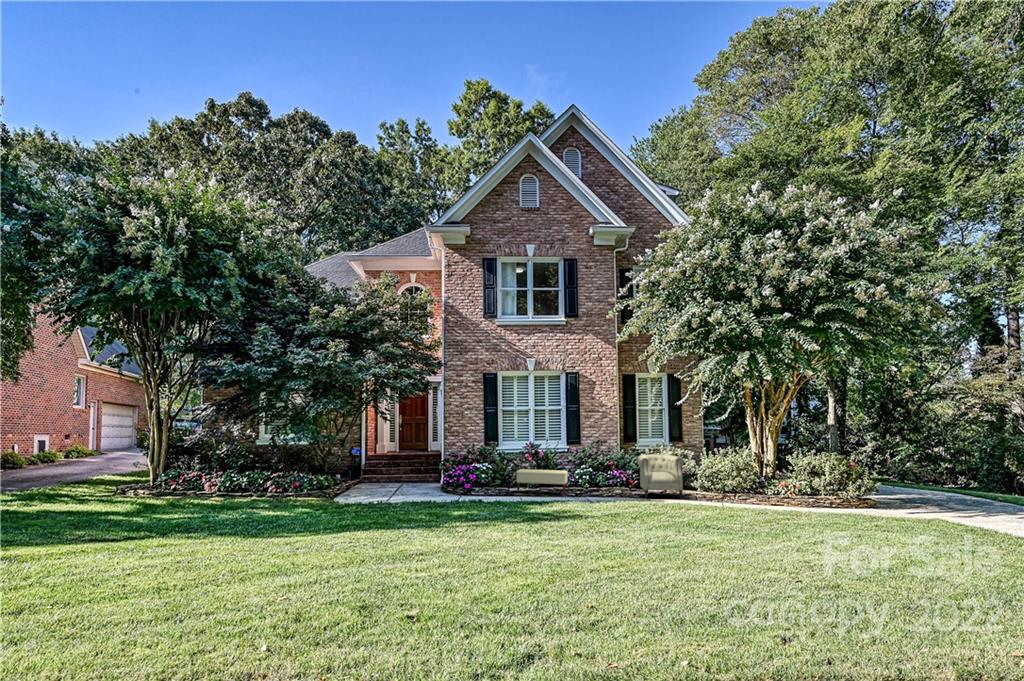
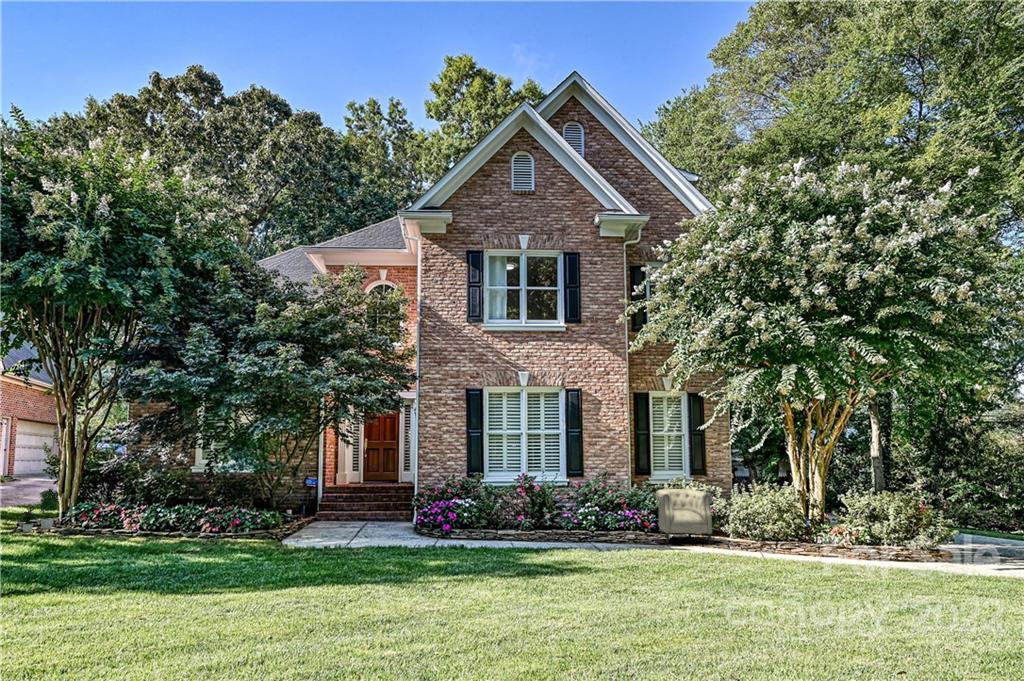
potted plant: none [126,455,159,491] -> present [19,488,60,532]
bench: present [517,469,568,495] -> none [508,506,571,539]

